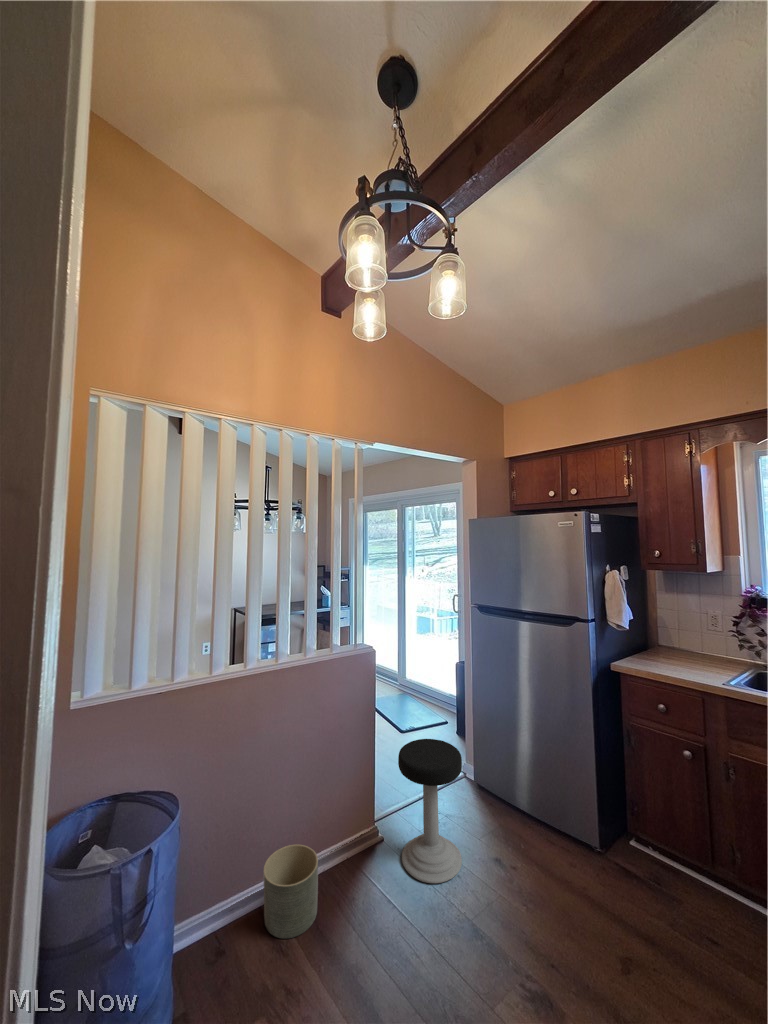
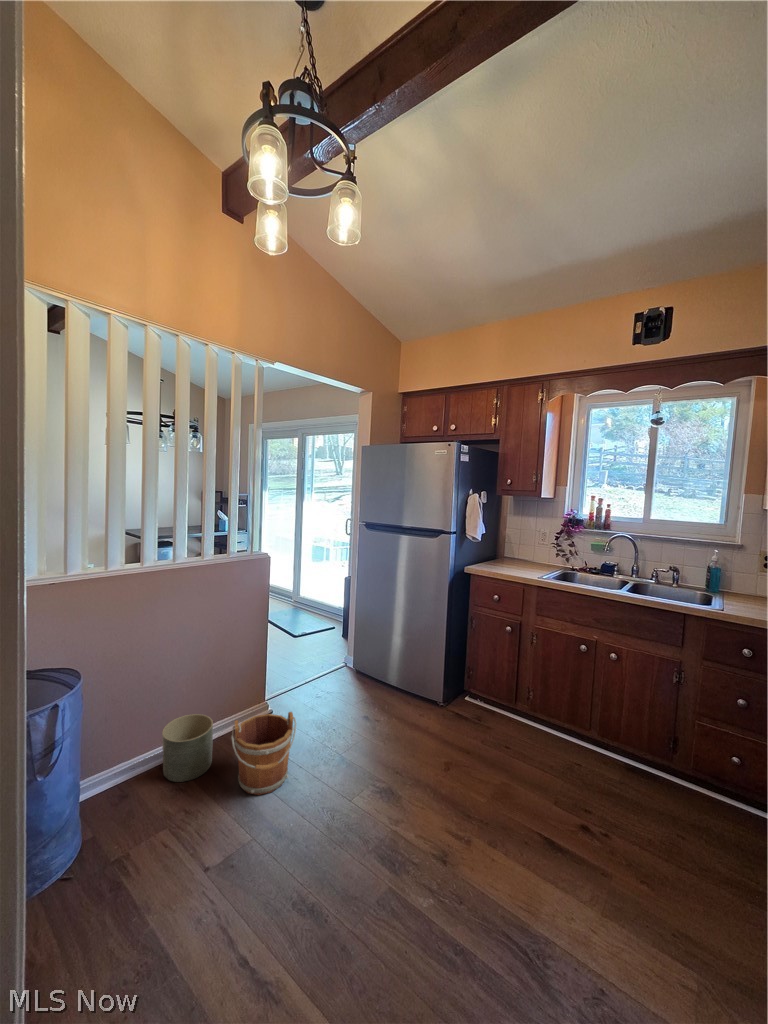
stool: present [398,739,462,883] -> none [287,629,341,736]
bucket: none [339,856,415,977] -> present [231,712,296,795]

